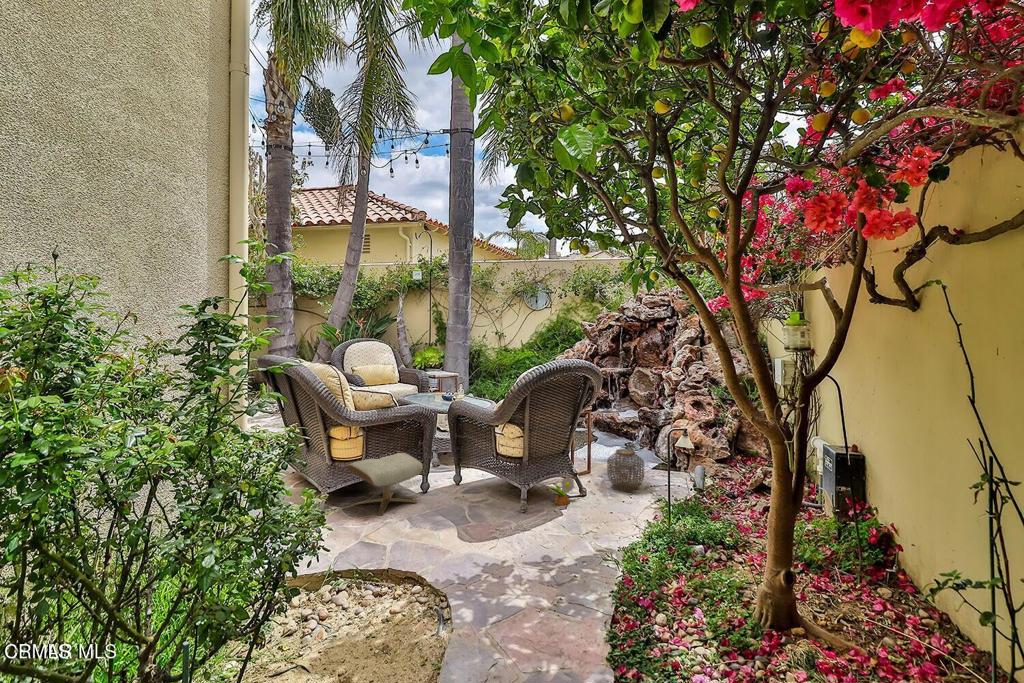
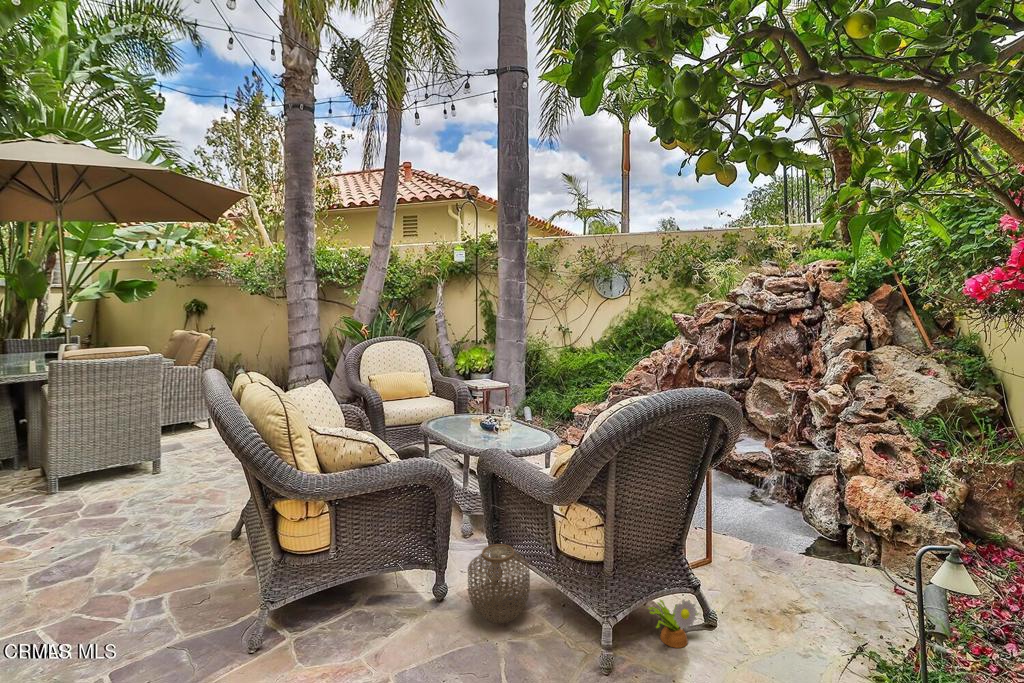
woven basket: present [607,449,644,492] -> present [468,544,530,624]
ottoman: present [348,453,423,515] -> none [320,532,440,653]

